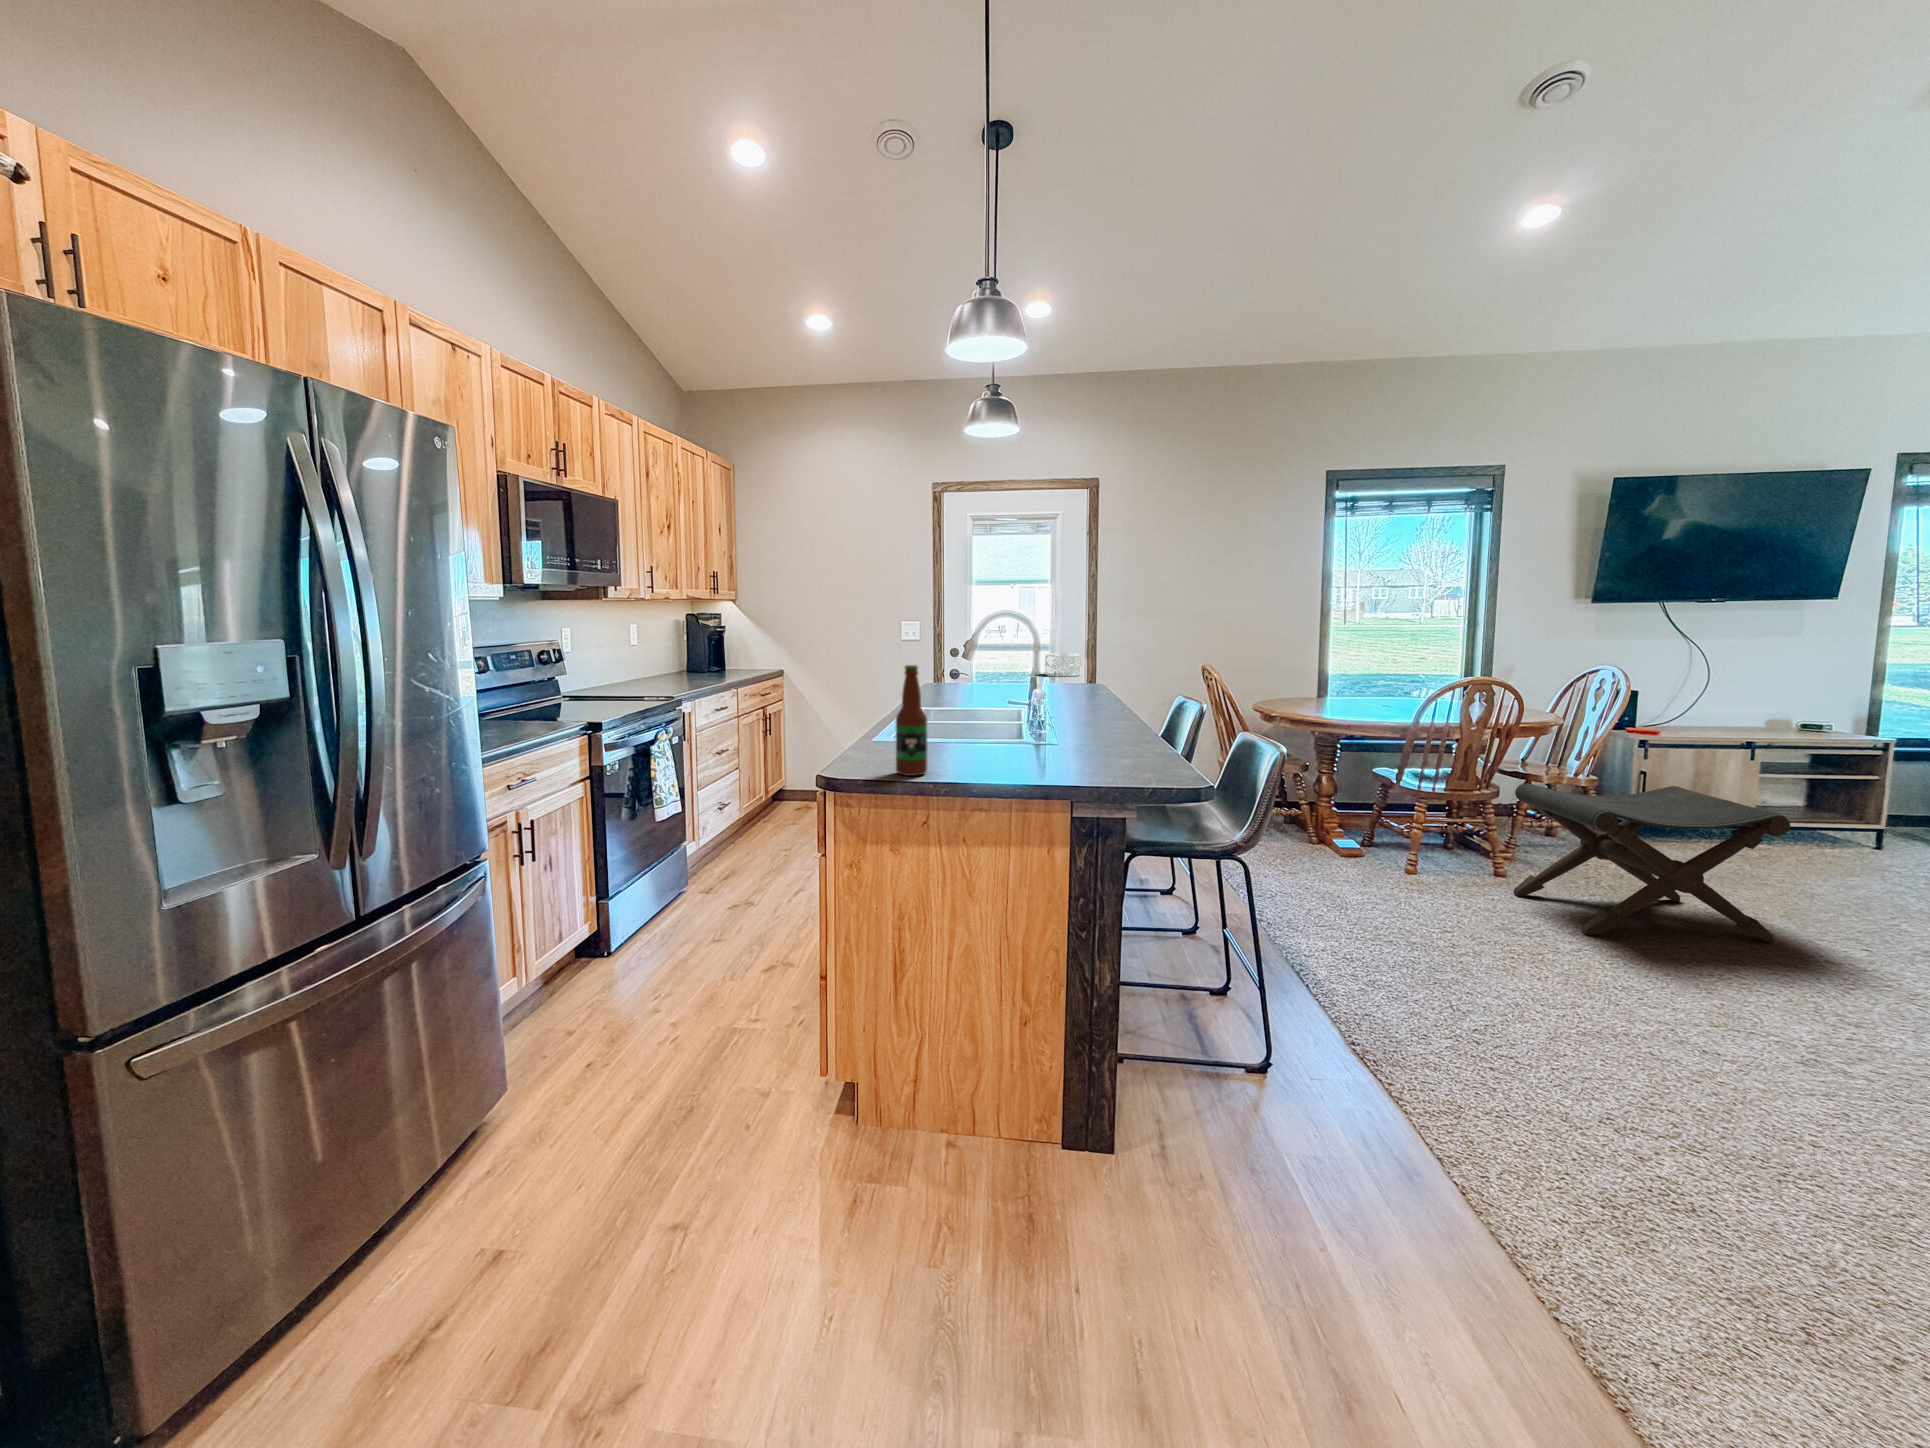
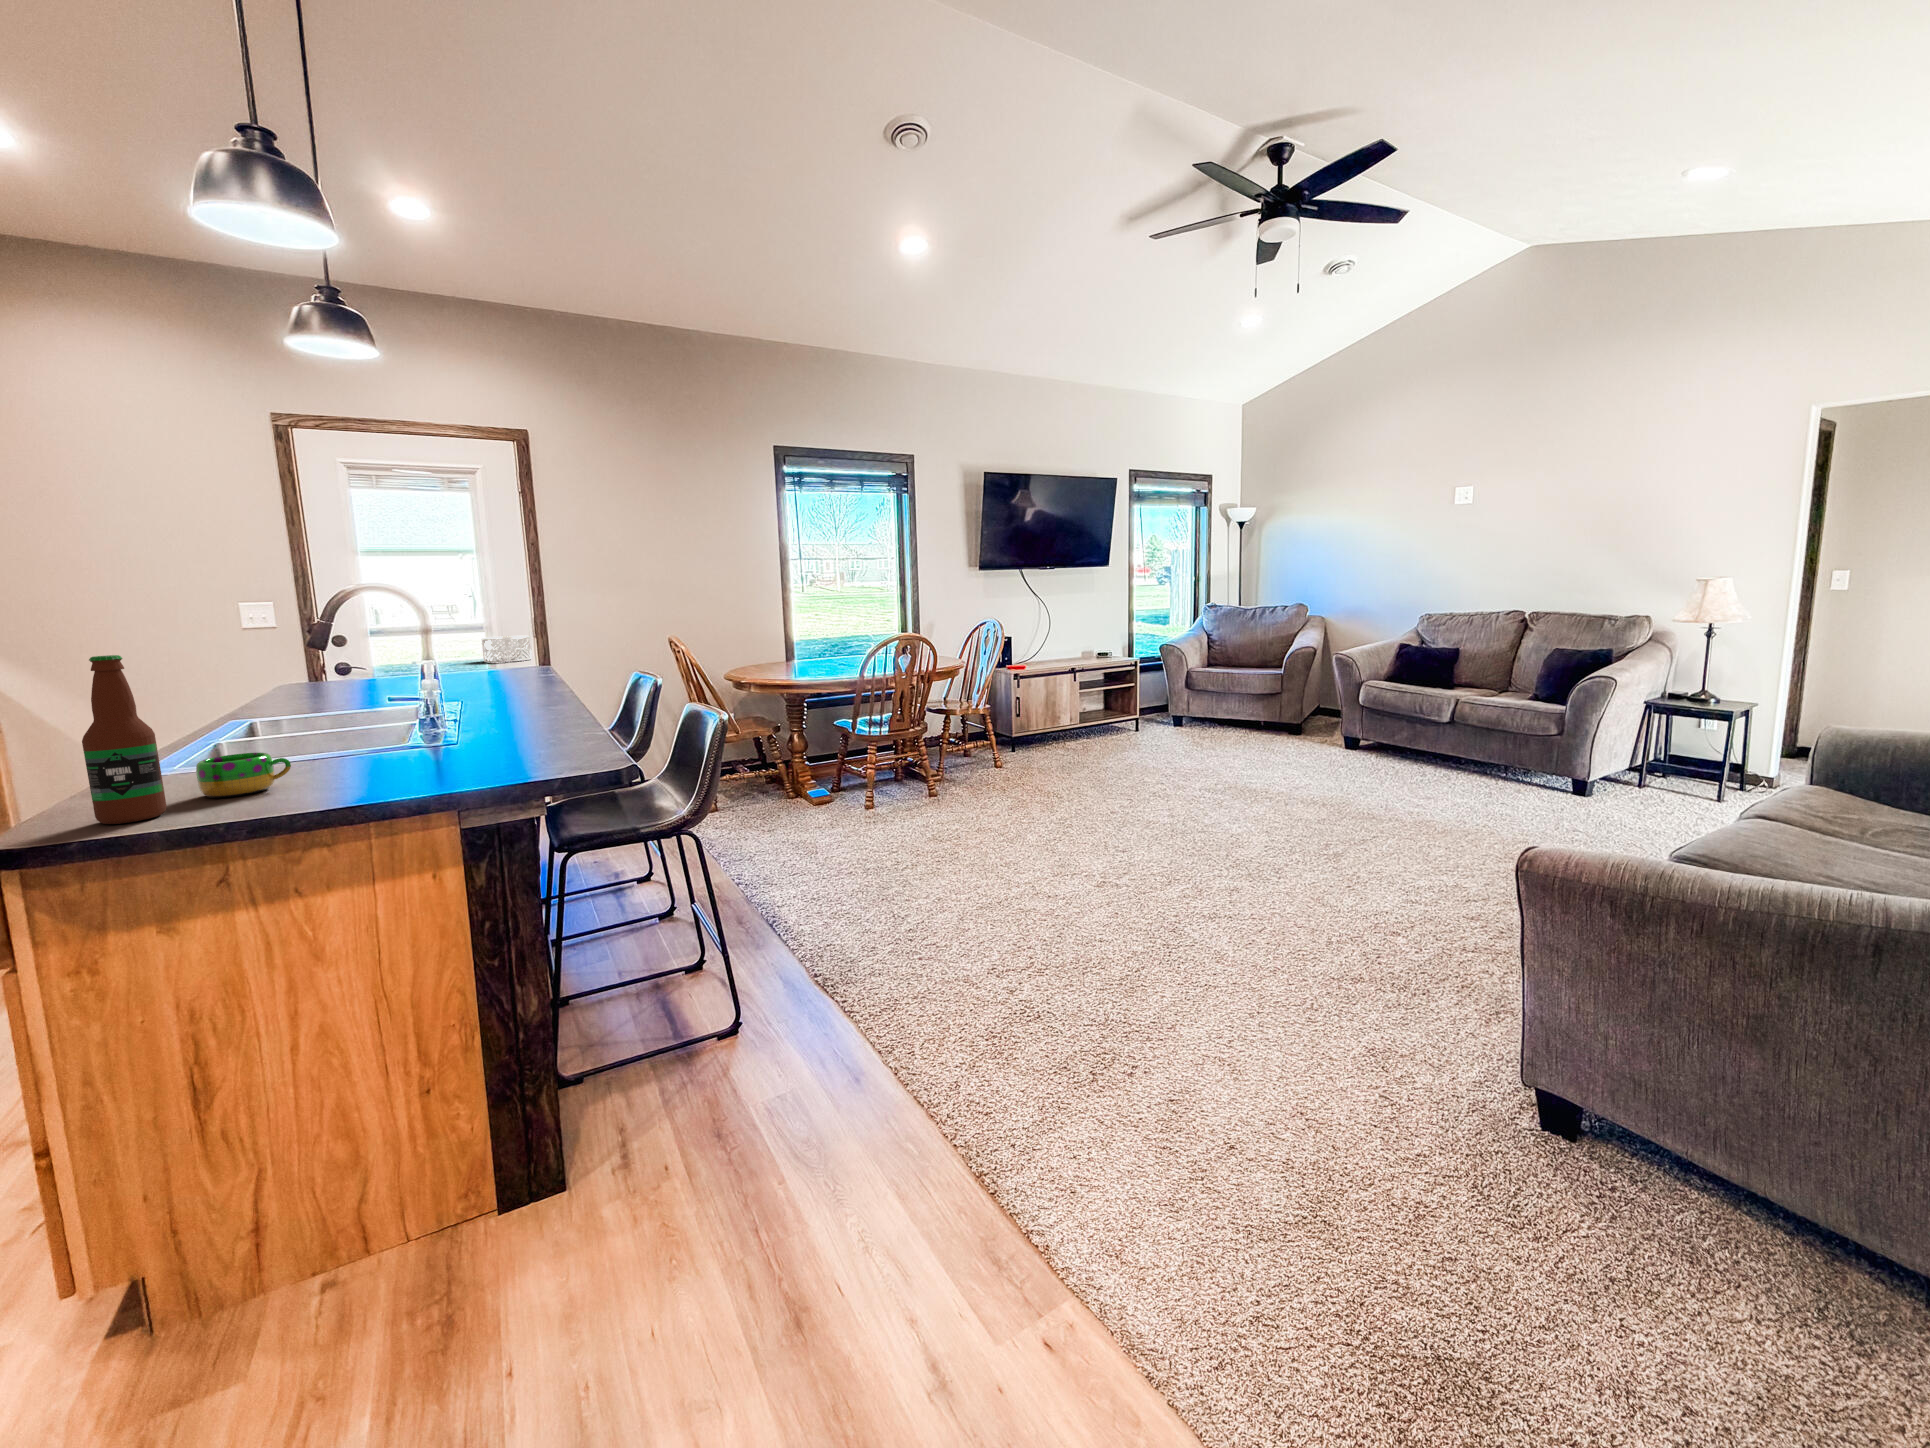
mug: none [937,738,985,767] -> present [196,753,291,798]
footstool: present [1514,783,1790,942] -> none [936,705,1091,827]

